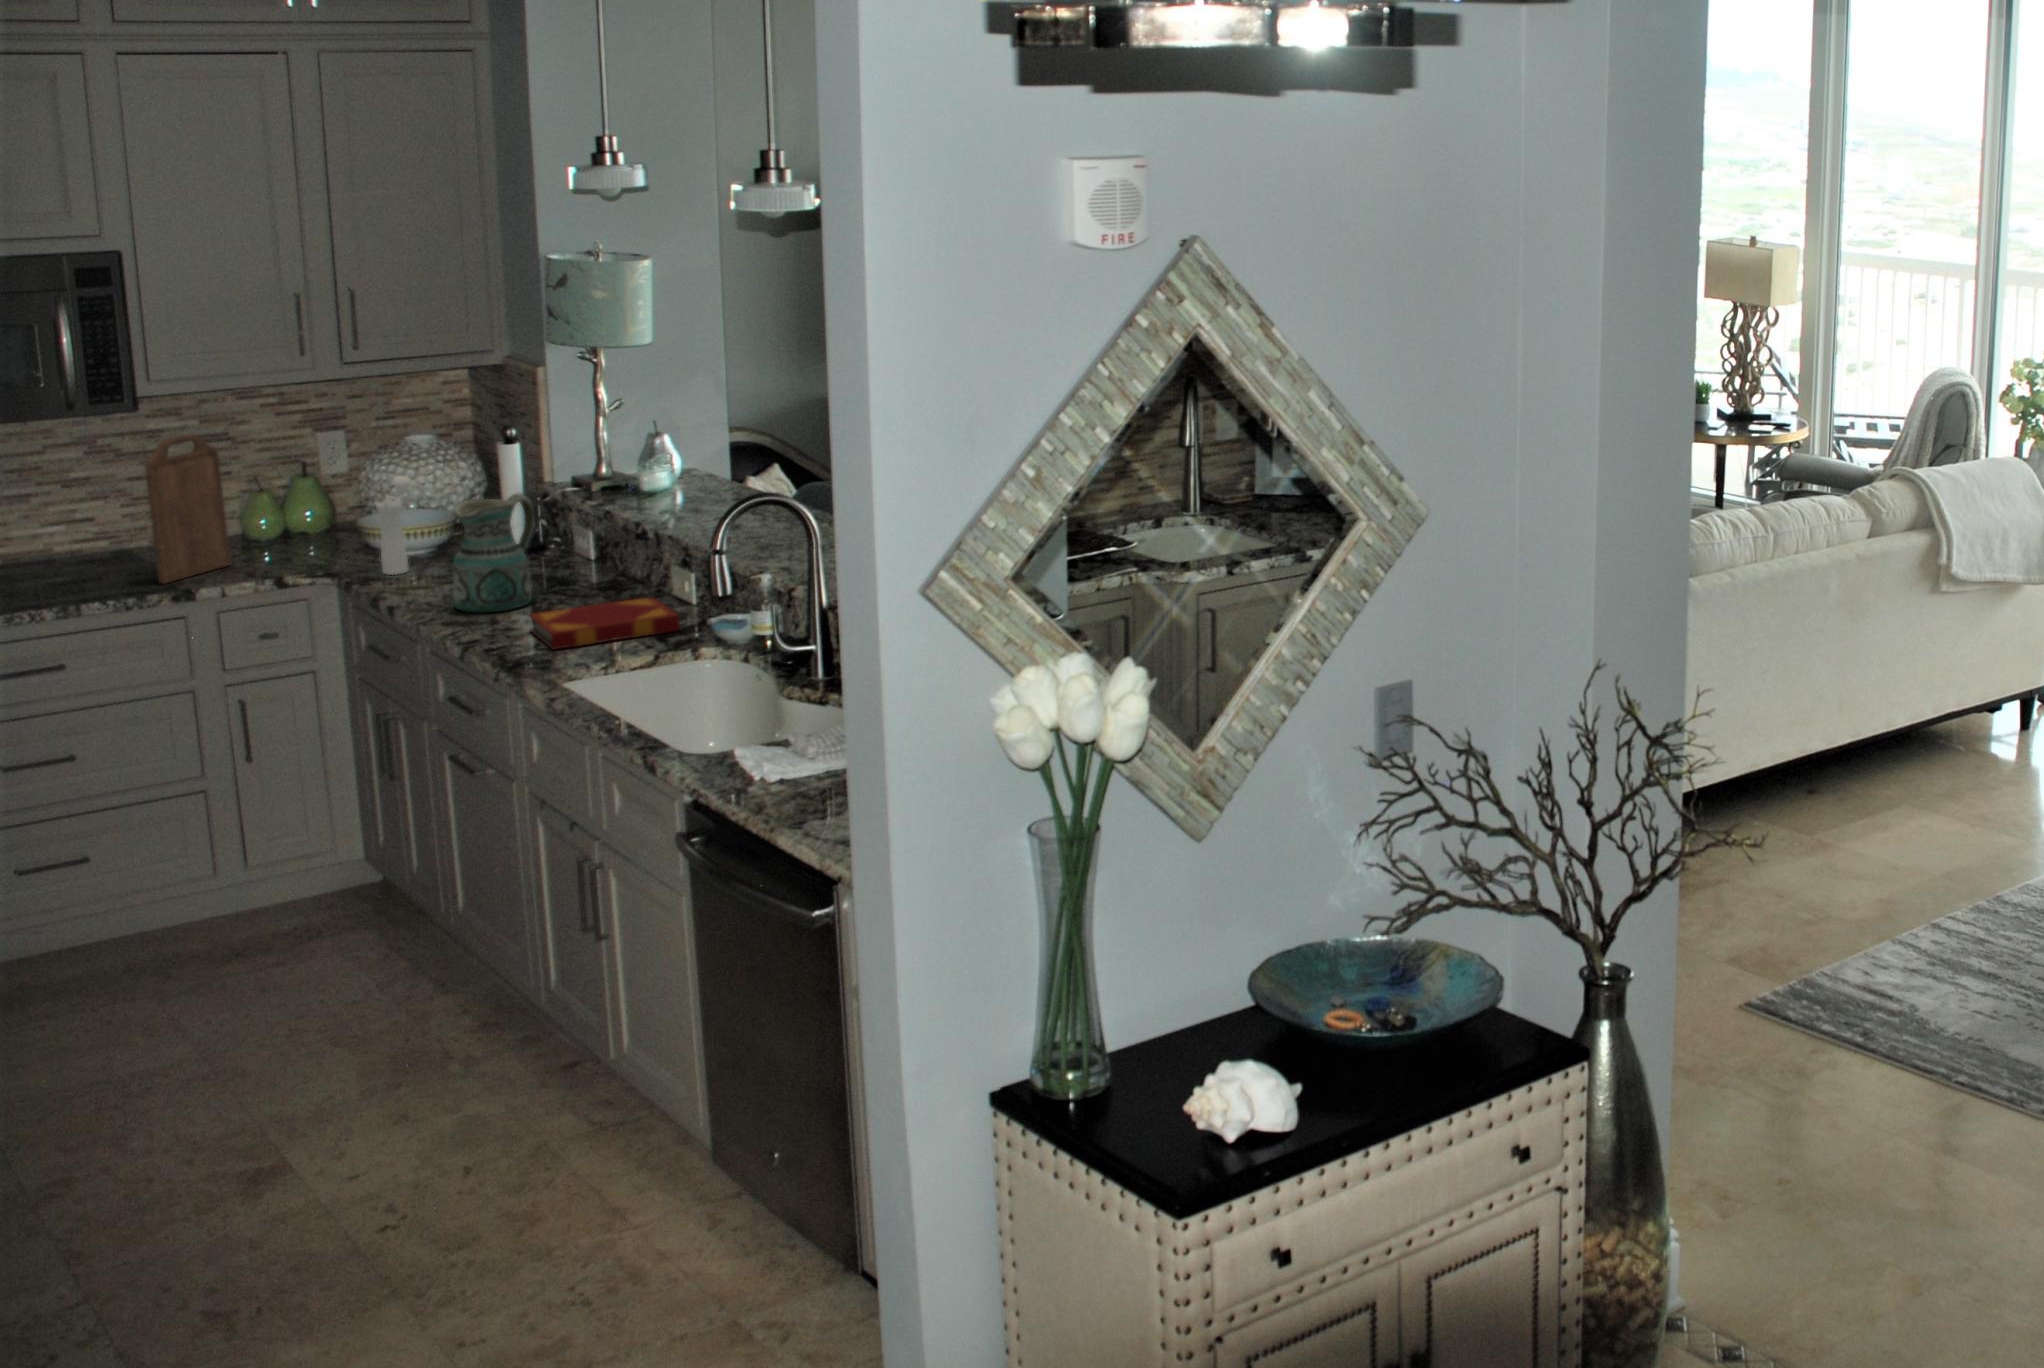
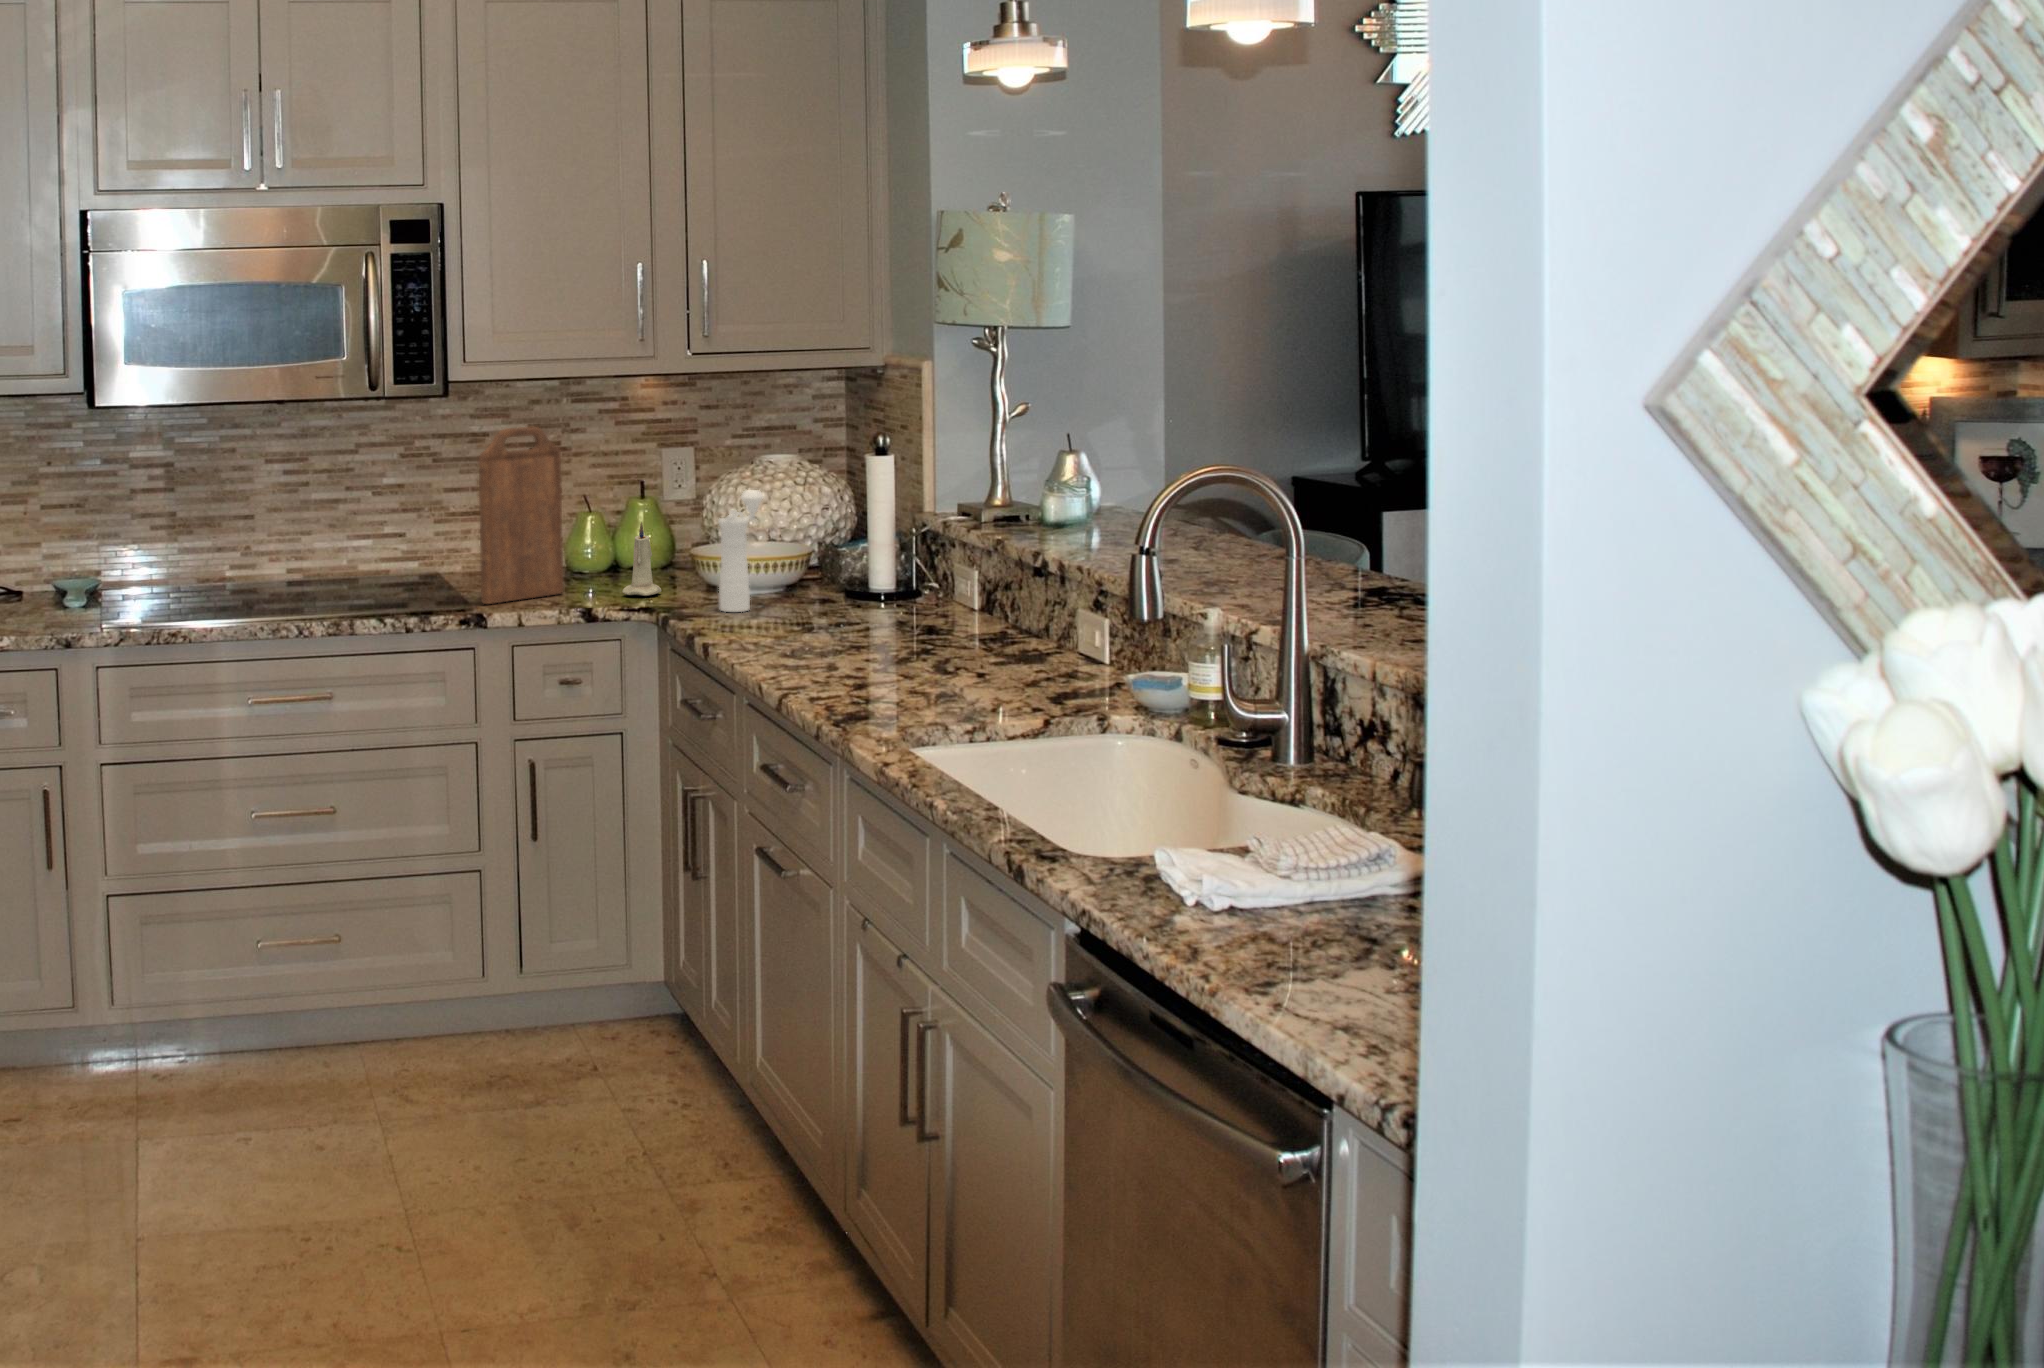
ceramic pitcher: present [453,493,535,612] -> none [788,498,899,654]
candle: none [287,503,323,563] -> present [622,522,661,596]
hardback book: present [529,597,680,649] -> none [873,646,1080,698]

